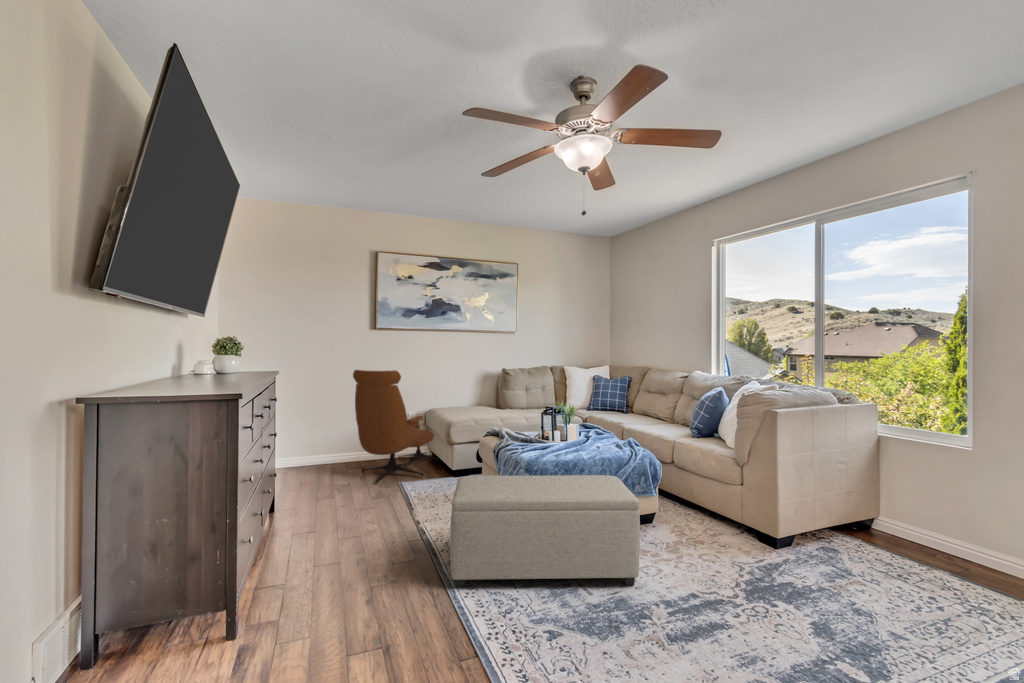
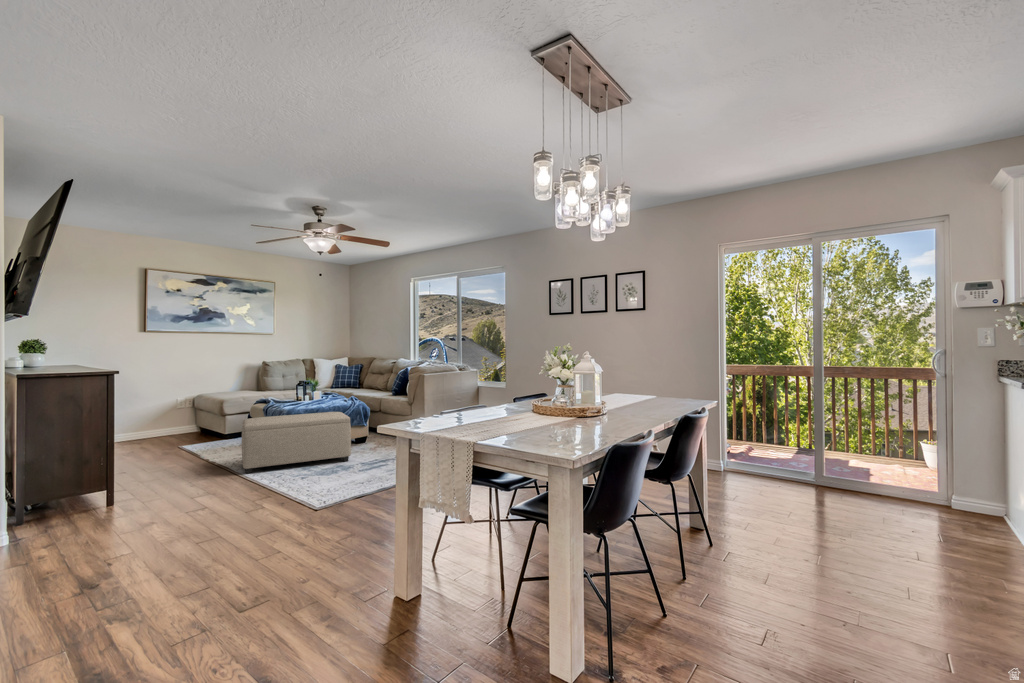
lounge chair: present [353,370,438,484] -> none [138,362,209,448]

